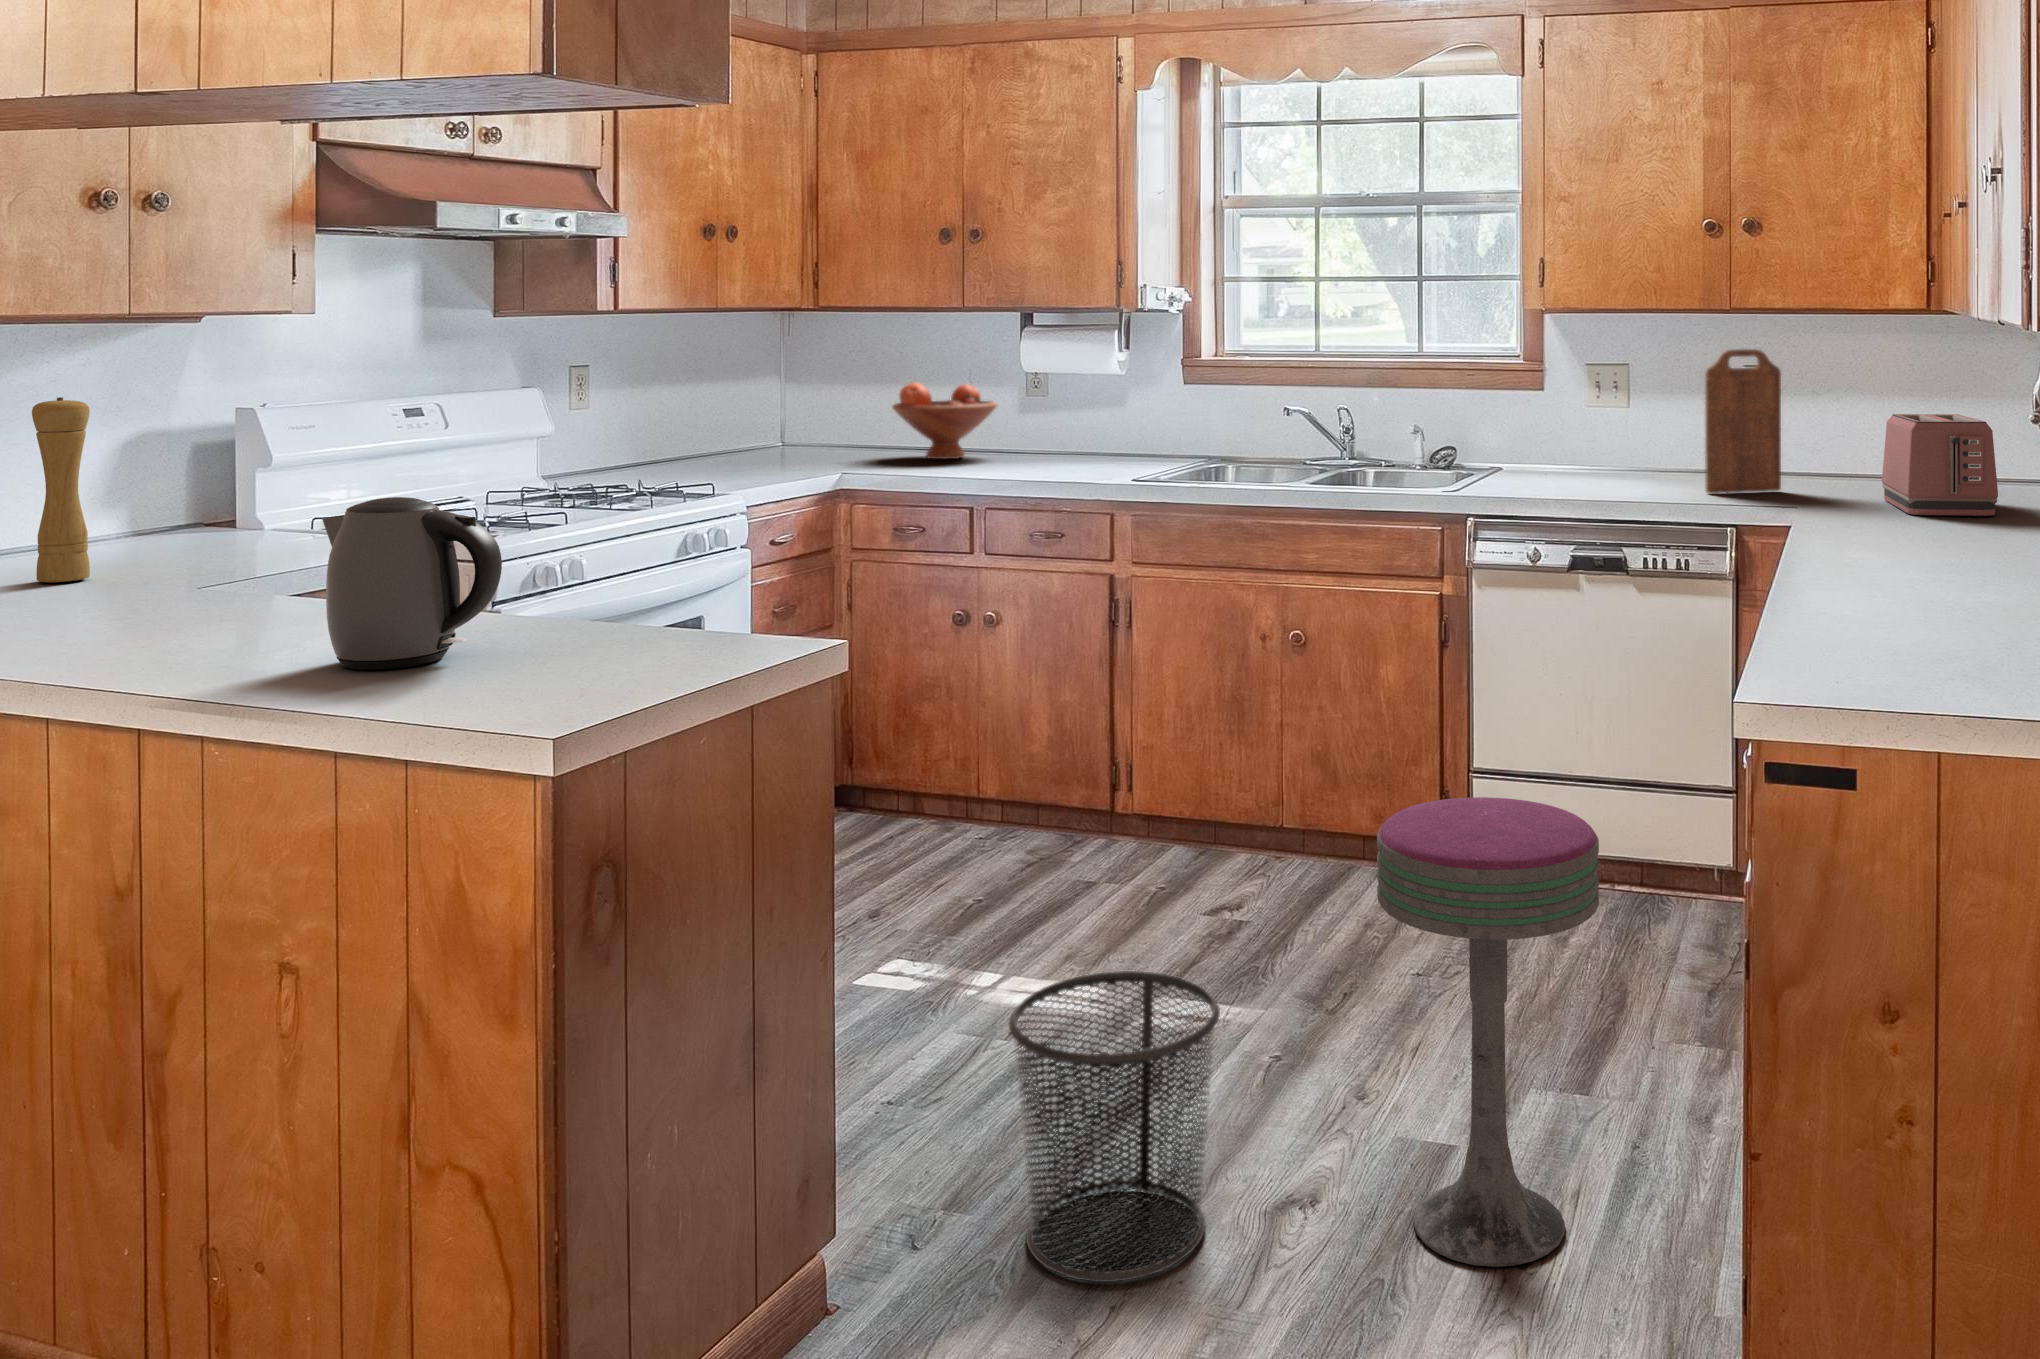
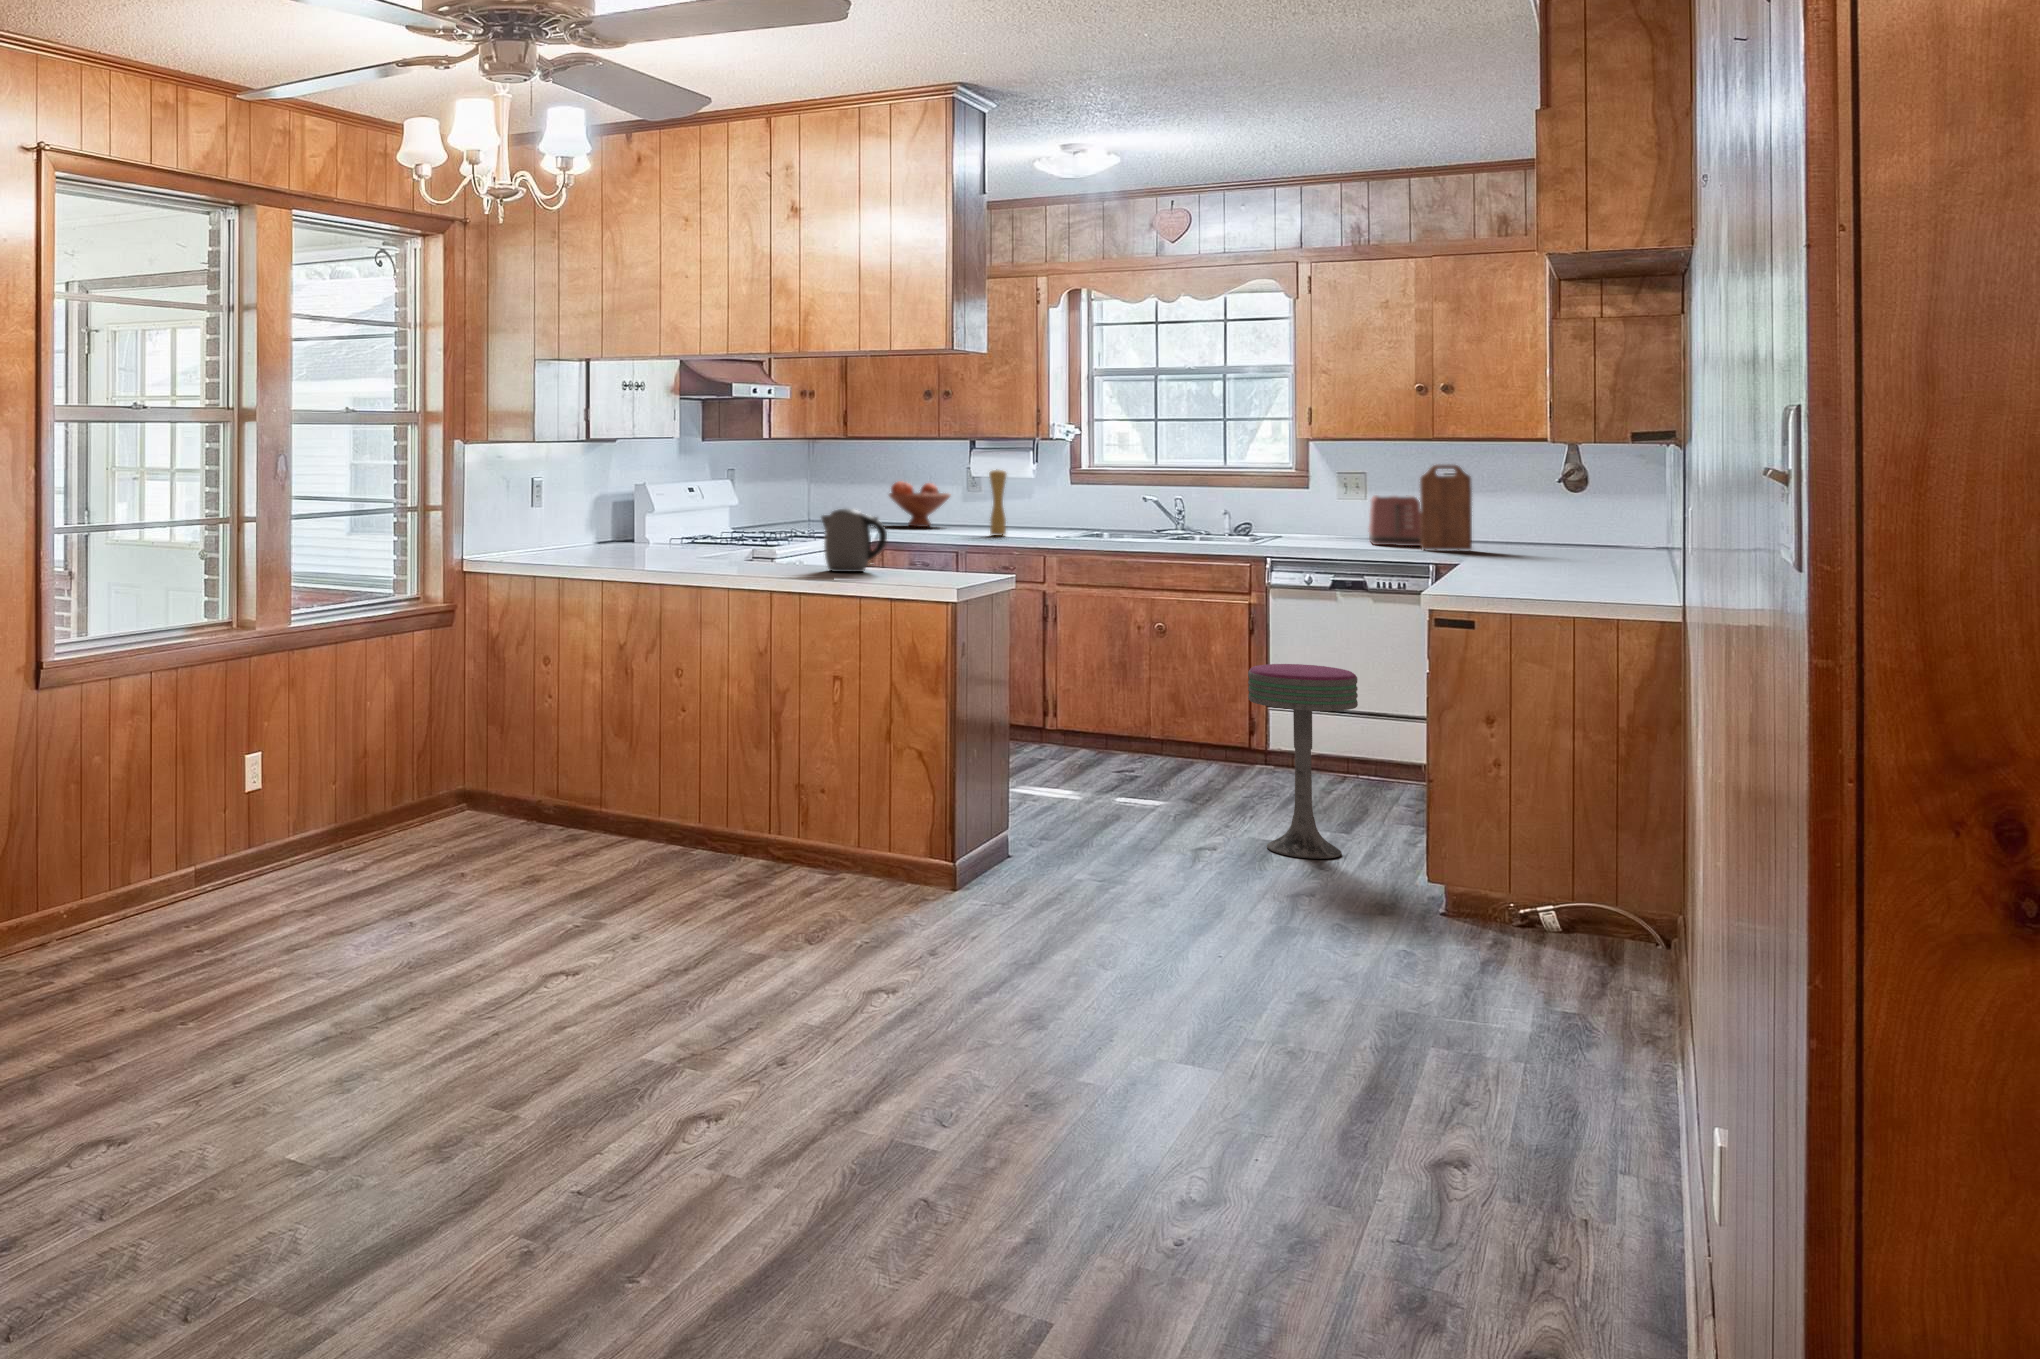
pepper mill: present [32,397,90,582] -> present [989,470,1006,536]
toaster: present [1882,414,1998,516] -> present [1369,495,1421,546]
waste bin: present [1009,971,1220,1282] -> none [1078,734,1175,848]

